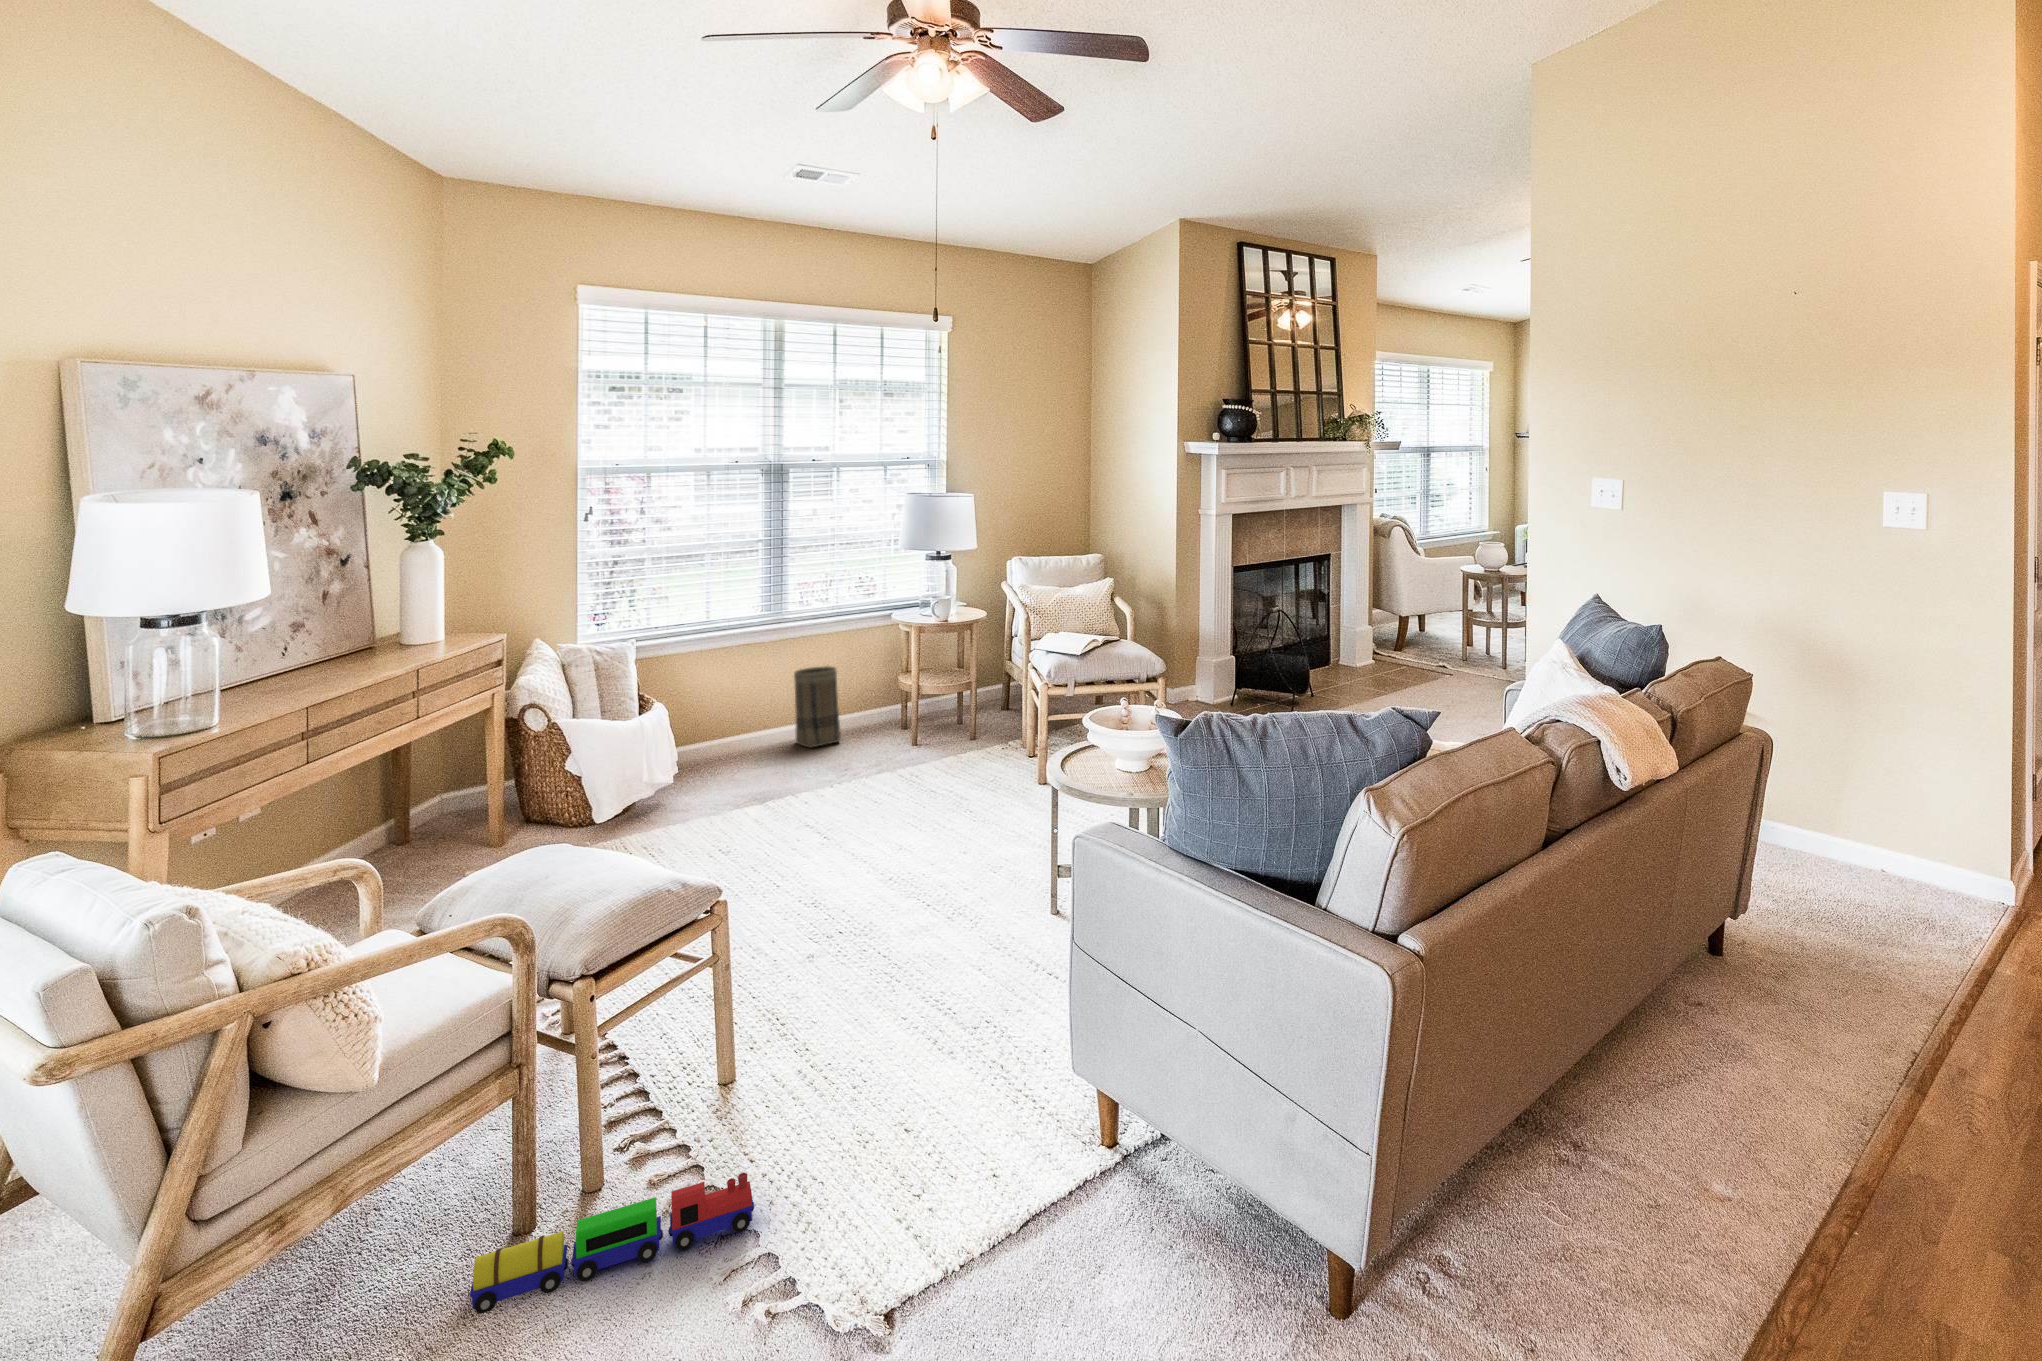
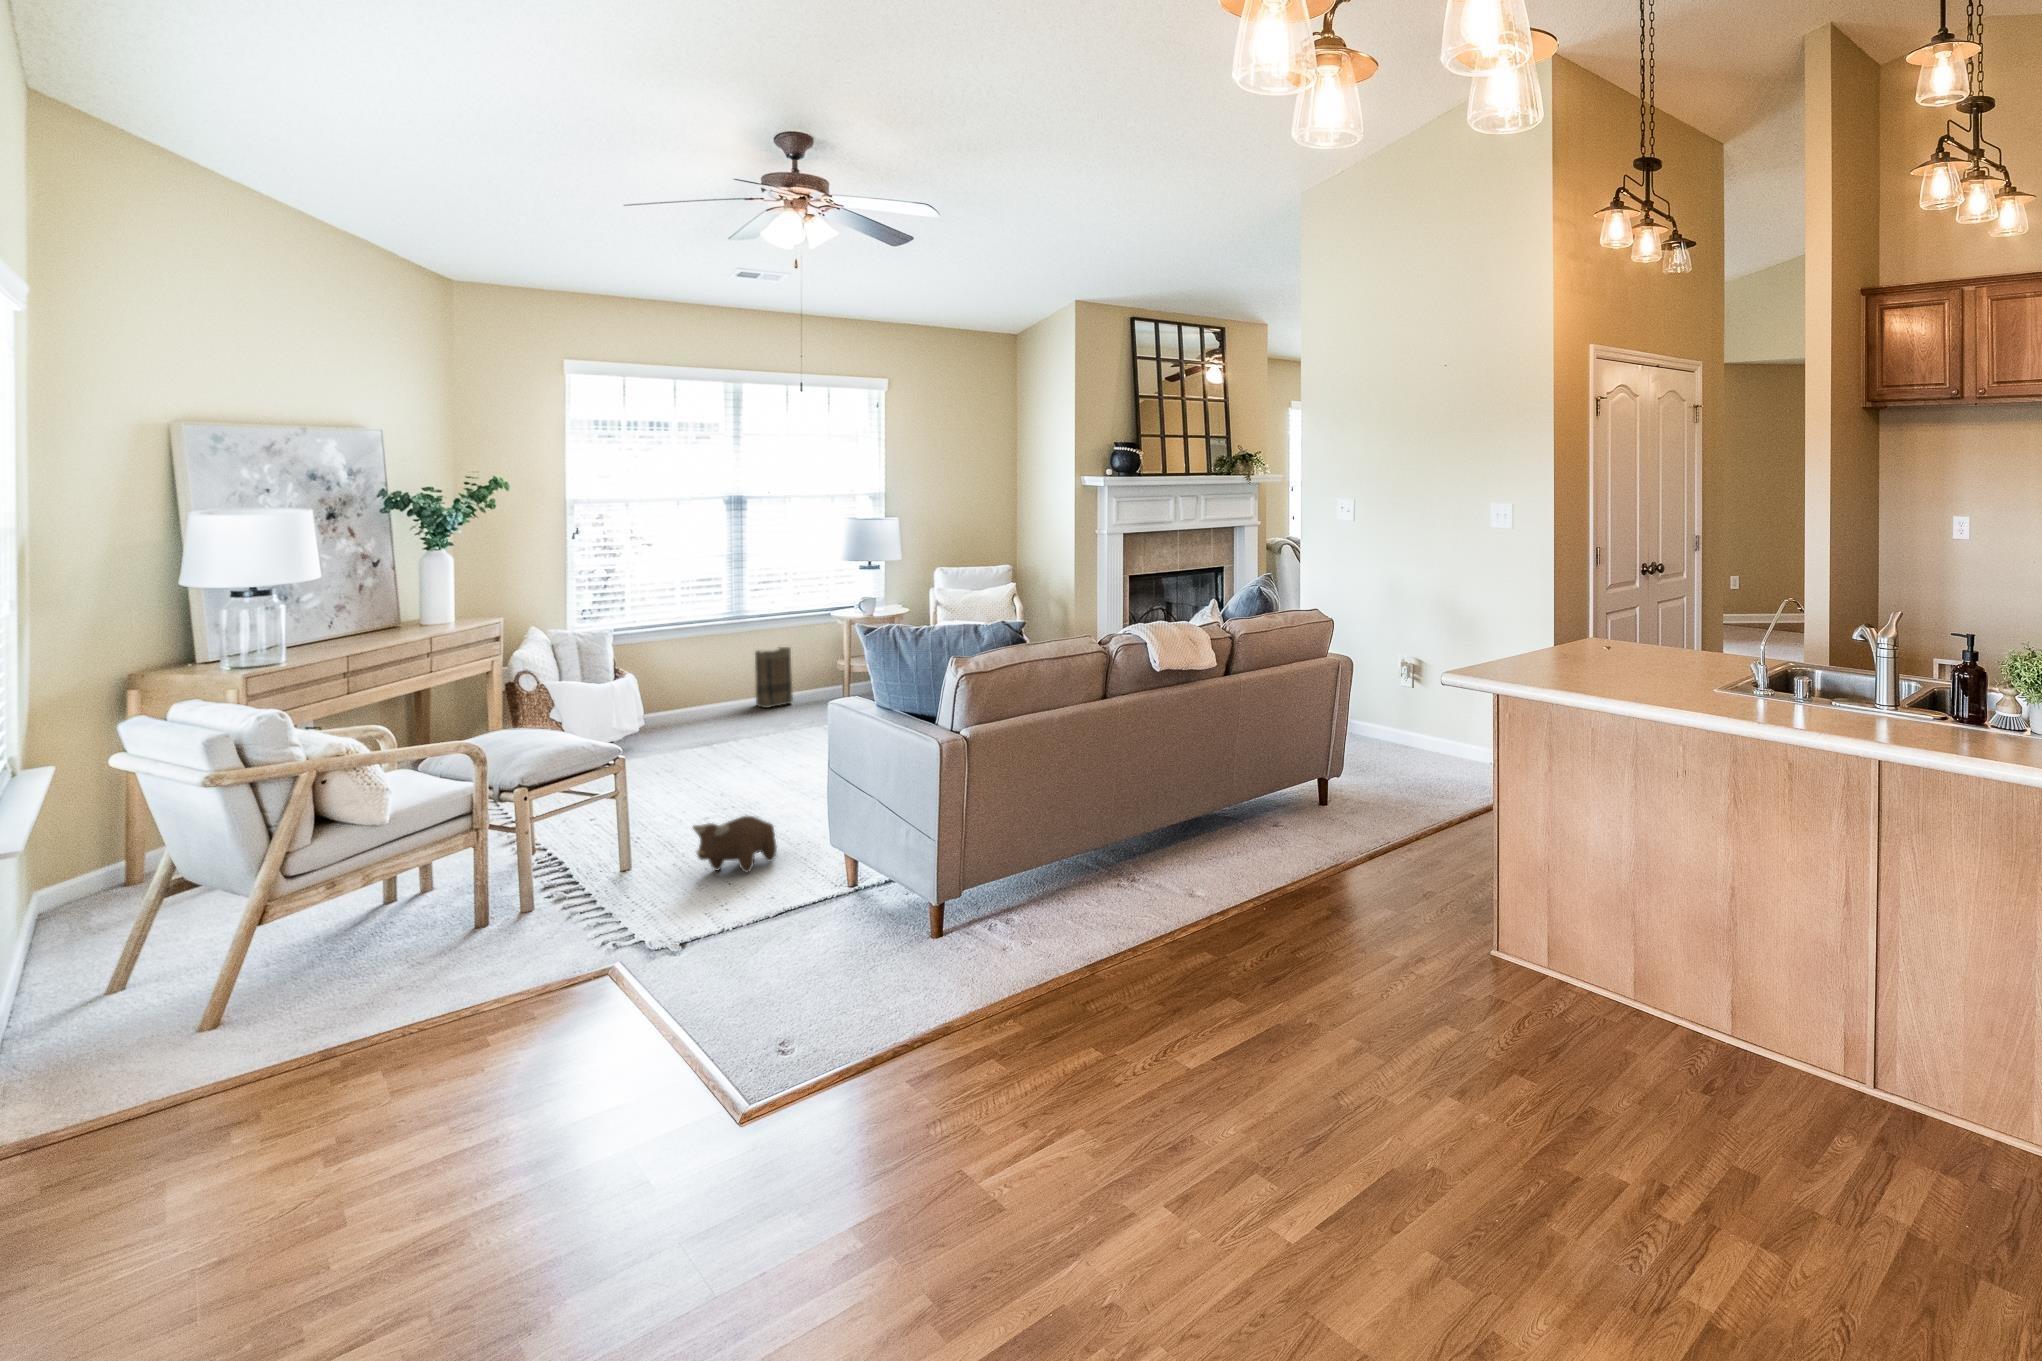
plush toy: none [852,1014,972,1126] -> present [693,816,777,873]
toy train: present [470,1173,755,1314] -> none [440,884,618,946]

